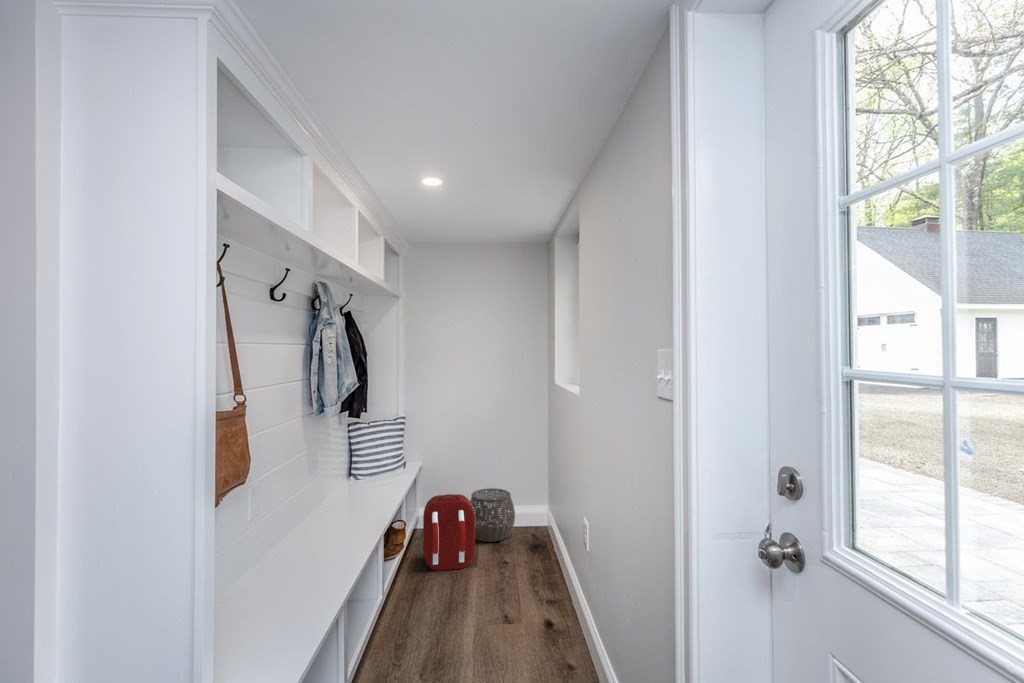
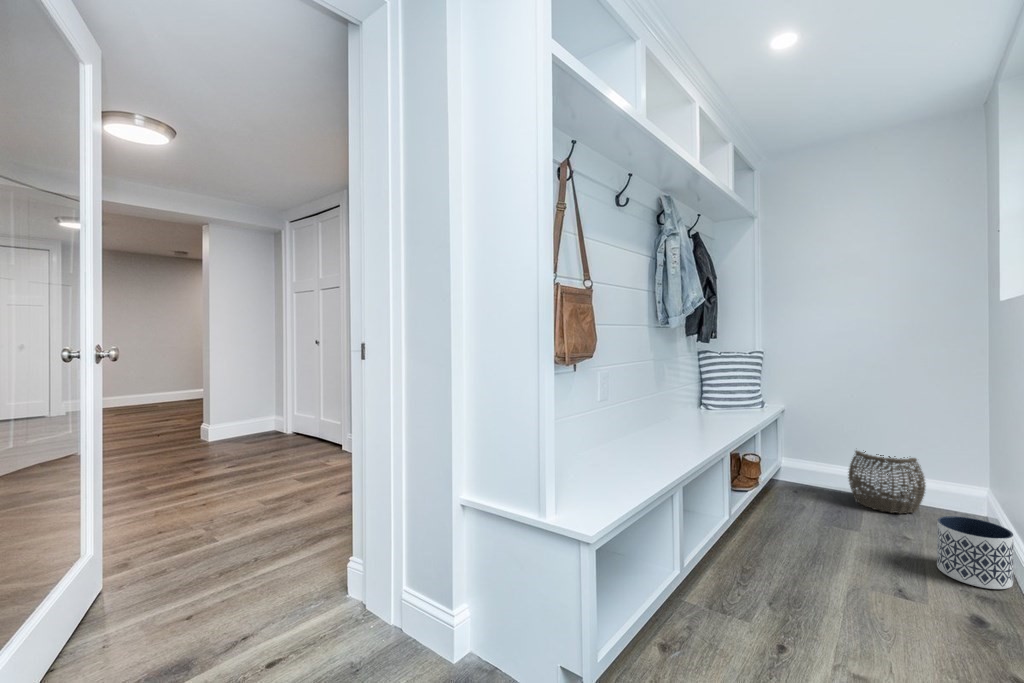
backpack: present [421,494,475,571] -> none [782,437,859,529]
planter: none [523,541,562,593] -> present [937,516,1014,589]

